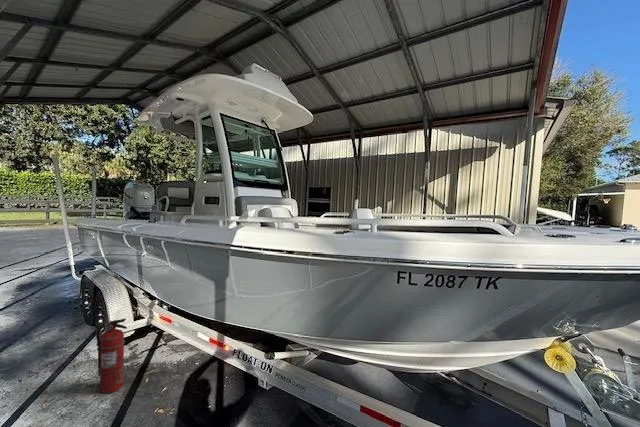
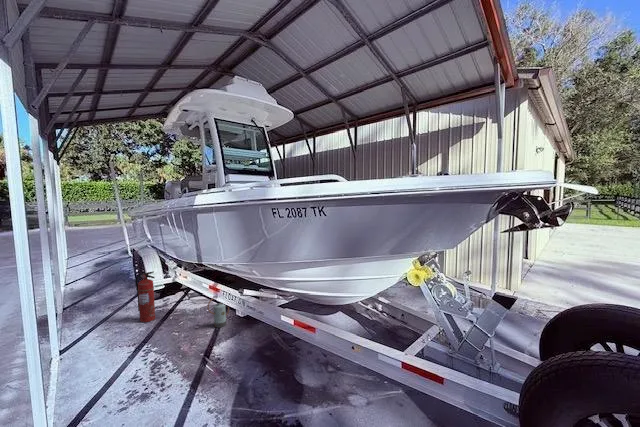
watering can: none [210,354,238,399] -> present [207,298,229,328]

